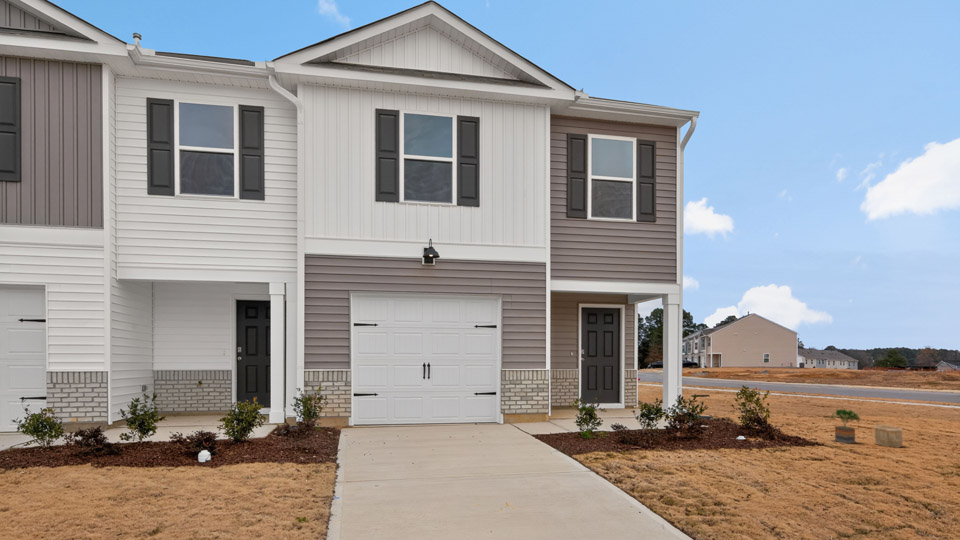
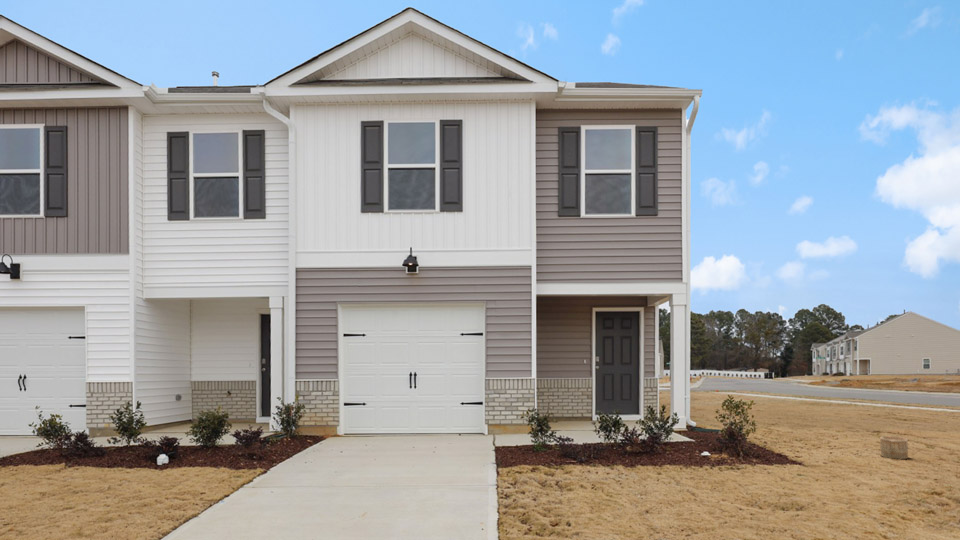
potted tree: present [832,409,860,443] -> none [834,418,865,455]

